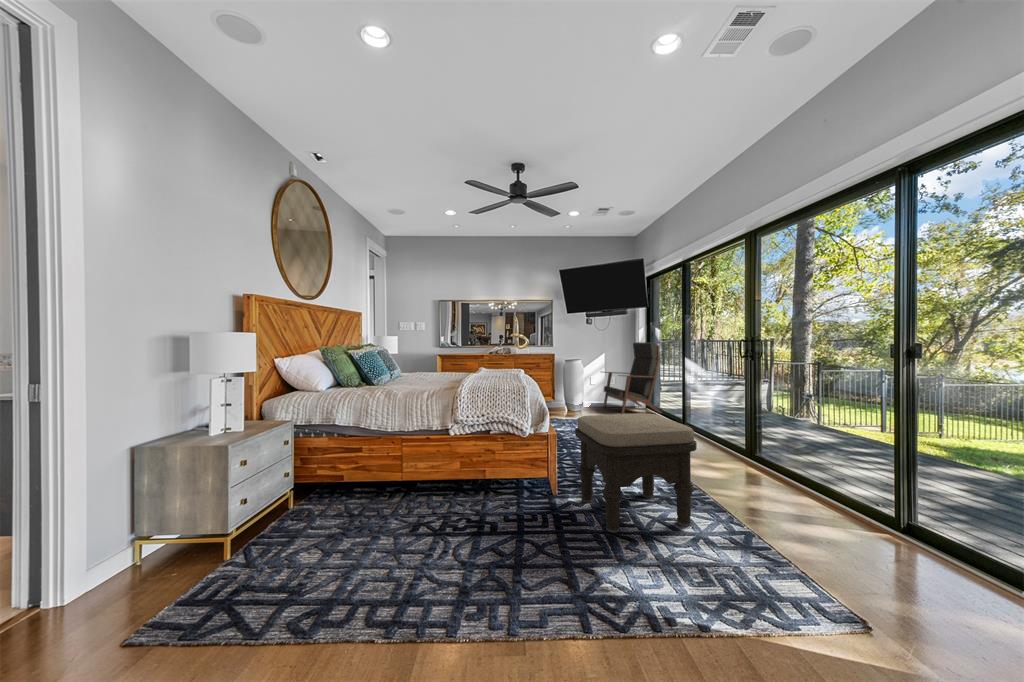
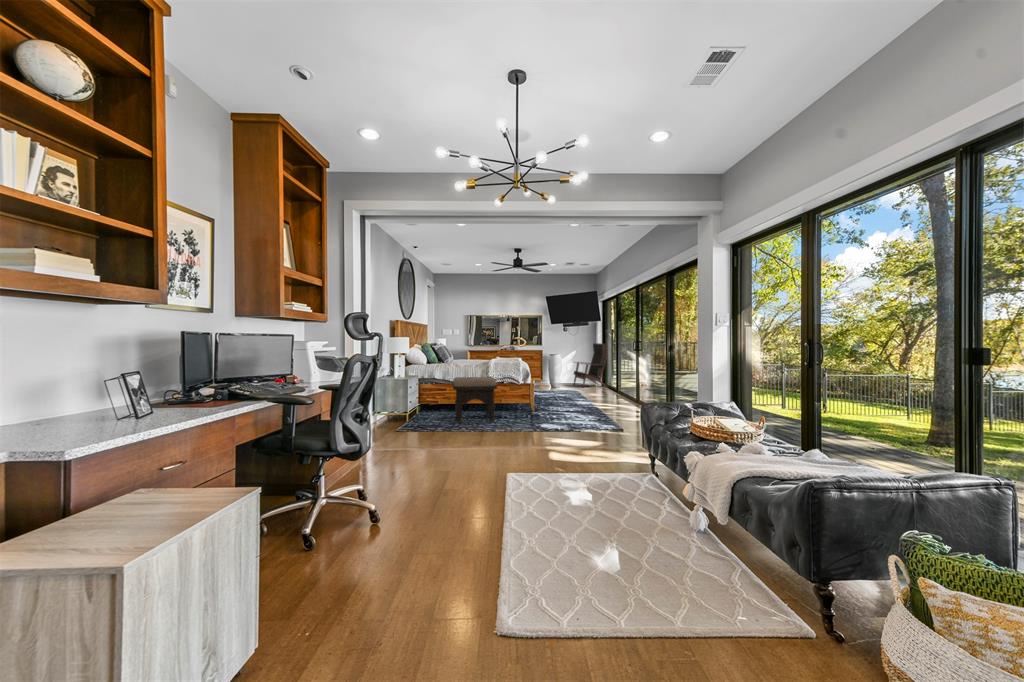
ottoman: present [575,413,697,533] -> present [453,377,497,423]

